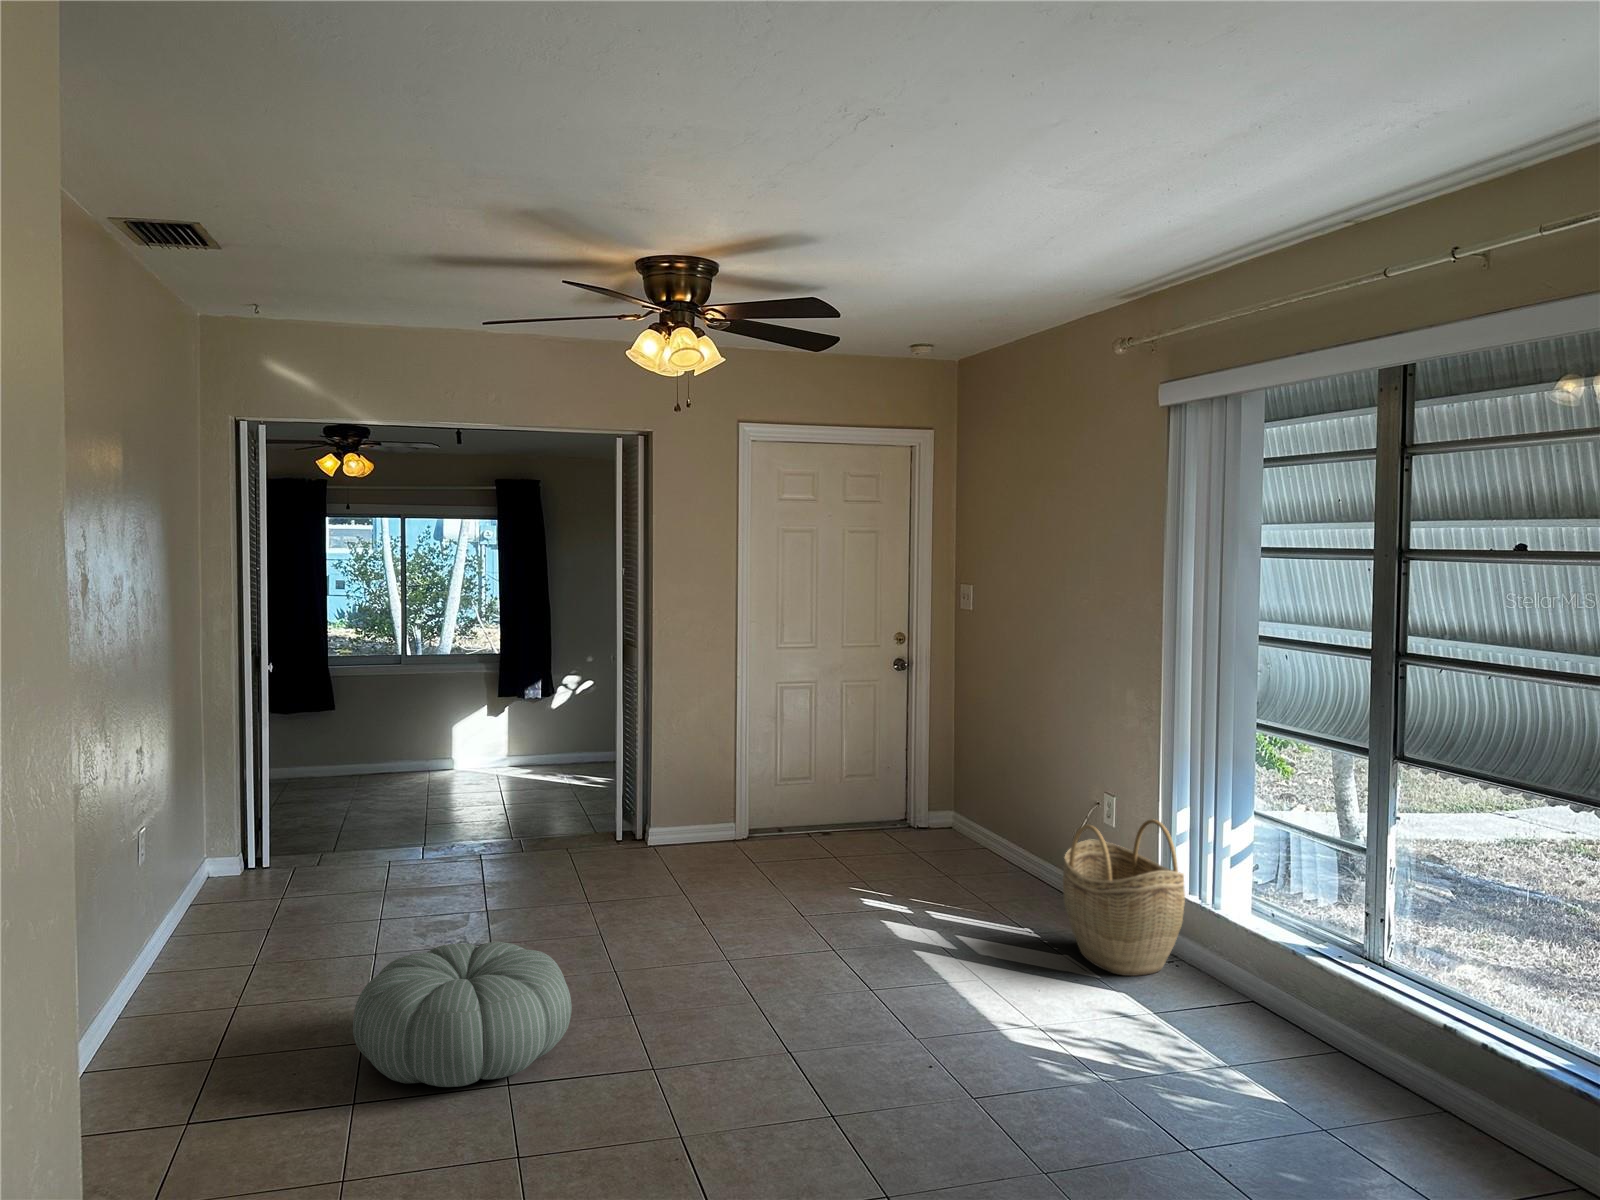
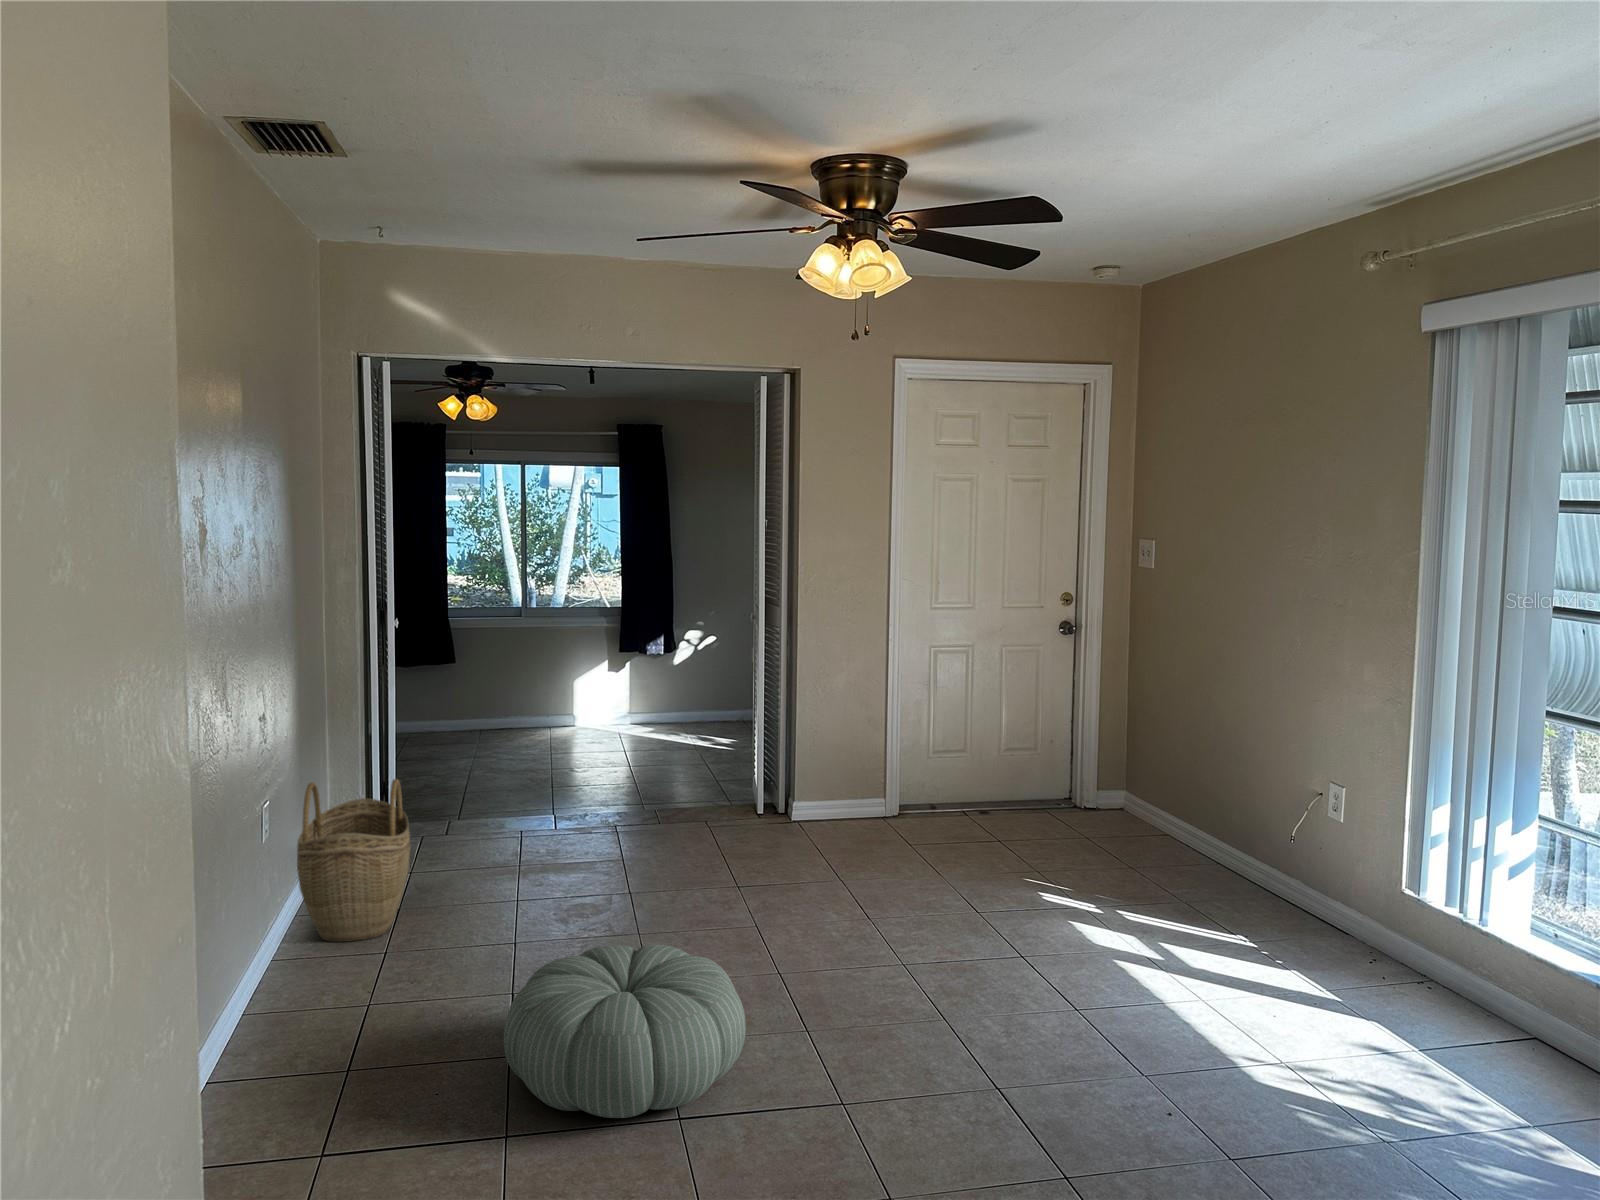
woven basket: present [1063,819,1185,976] -> present [297,779,410,942]

